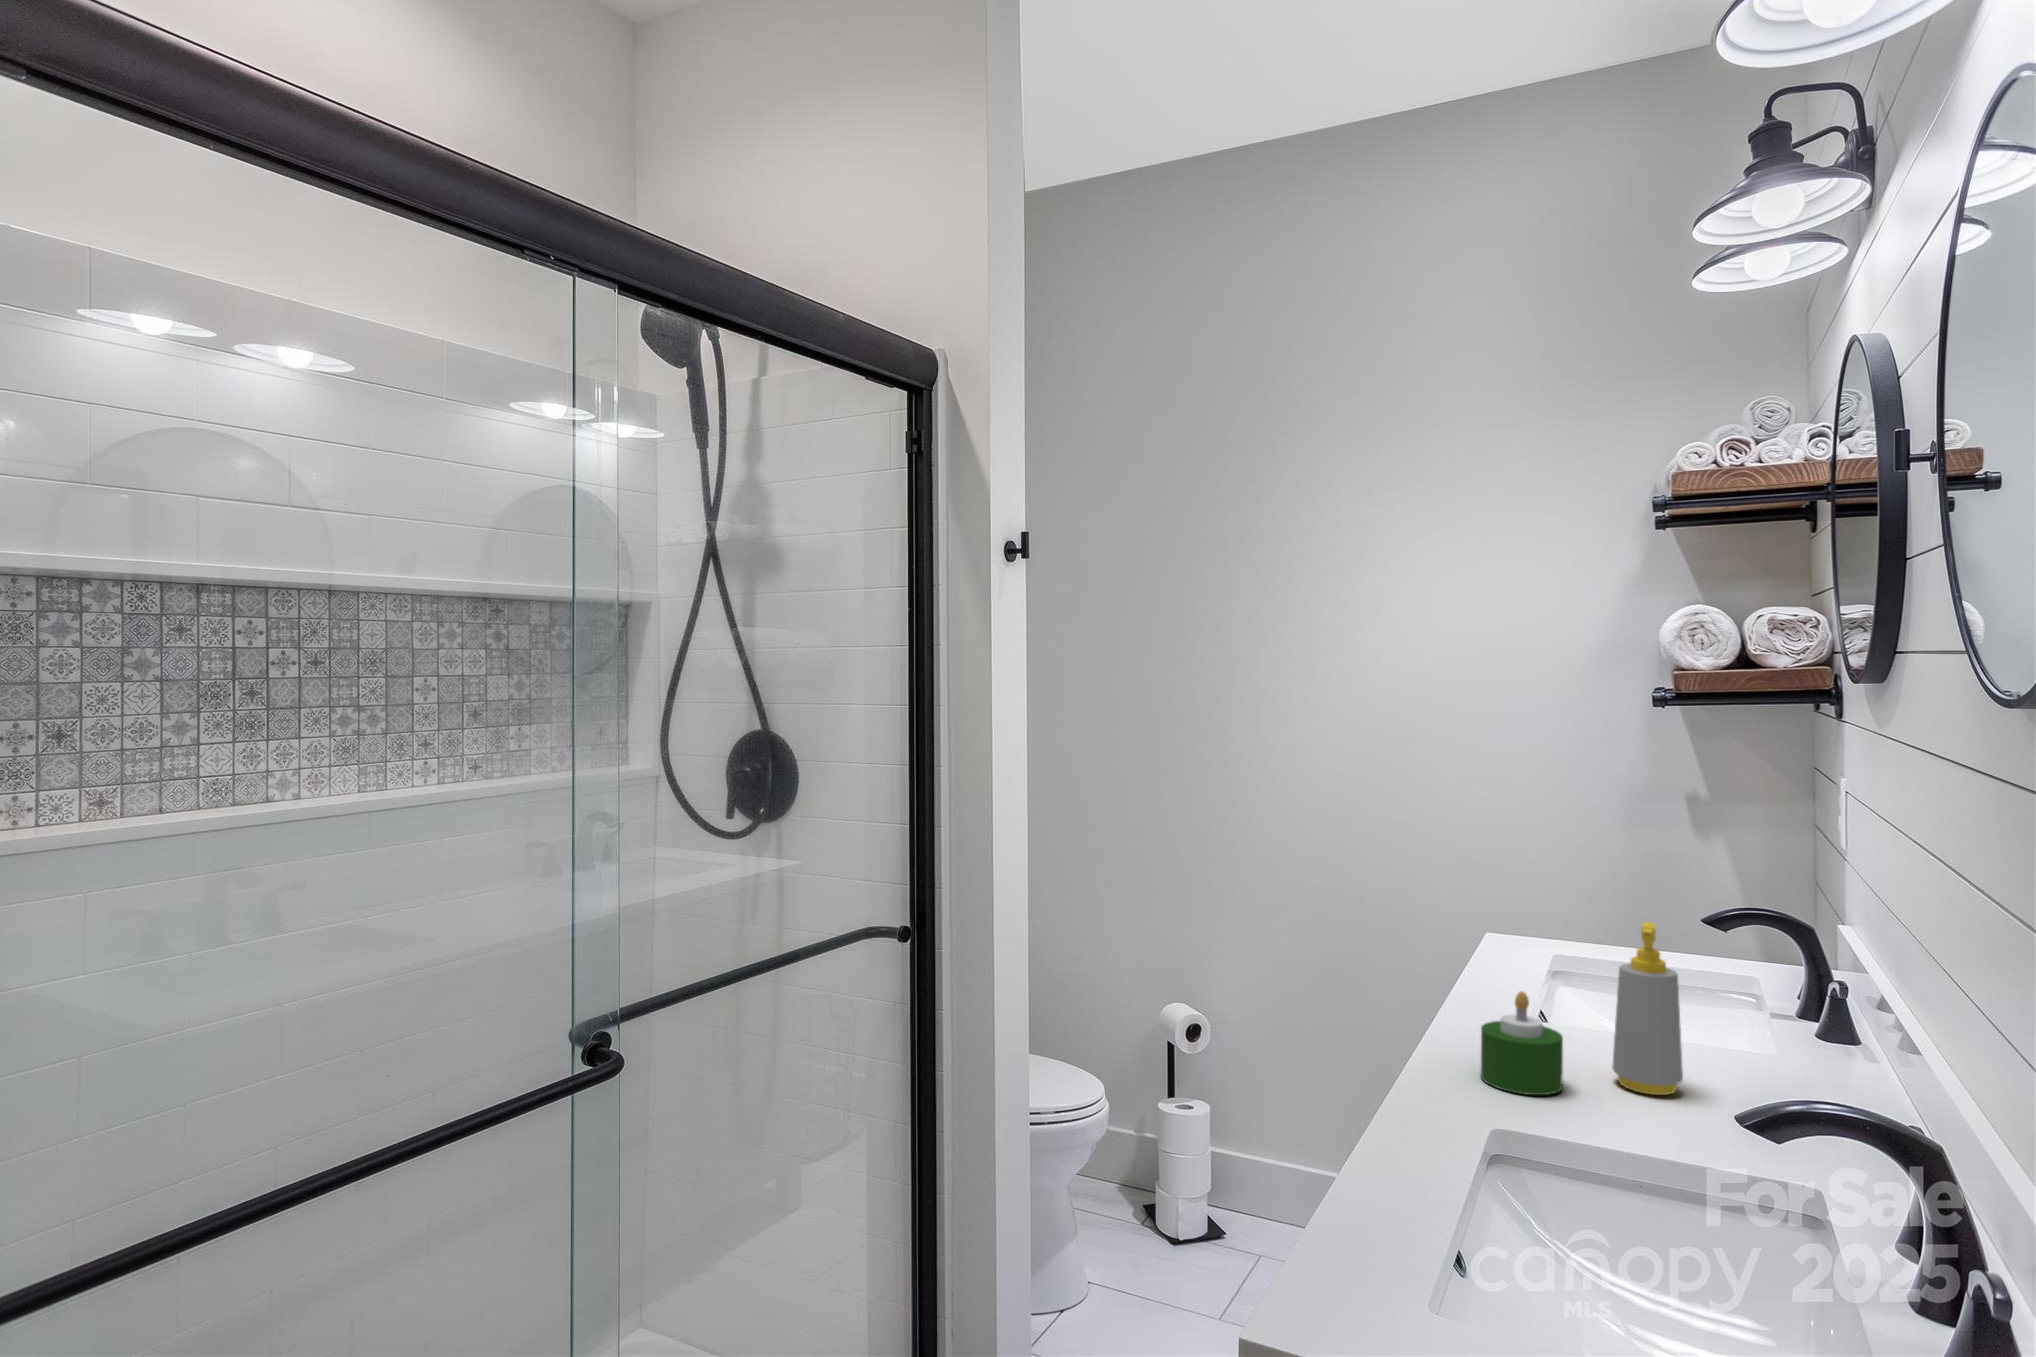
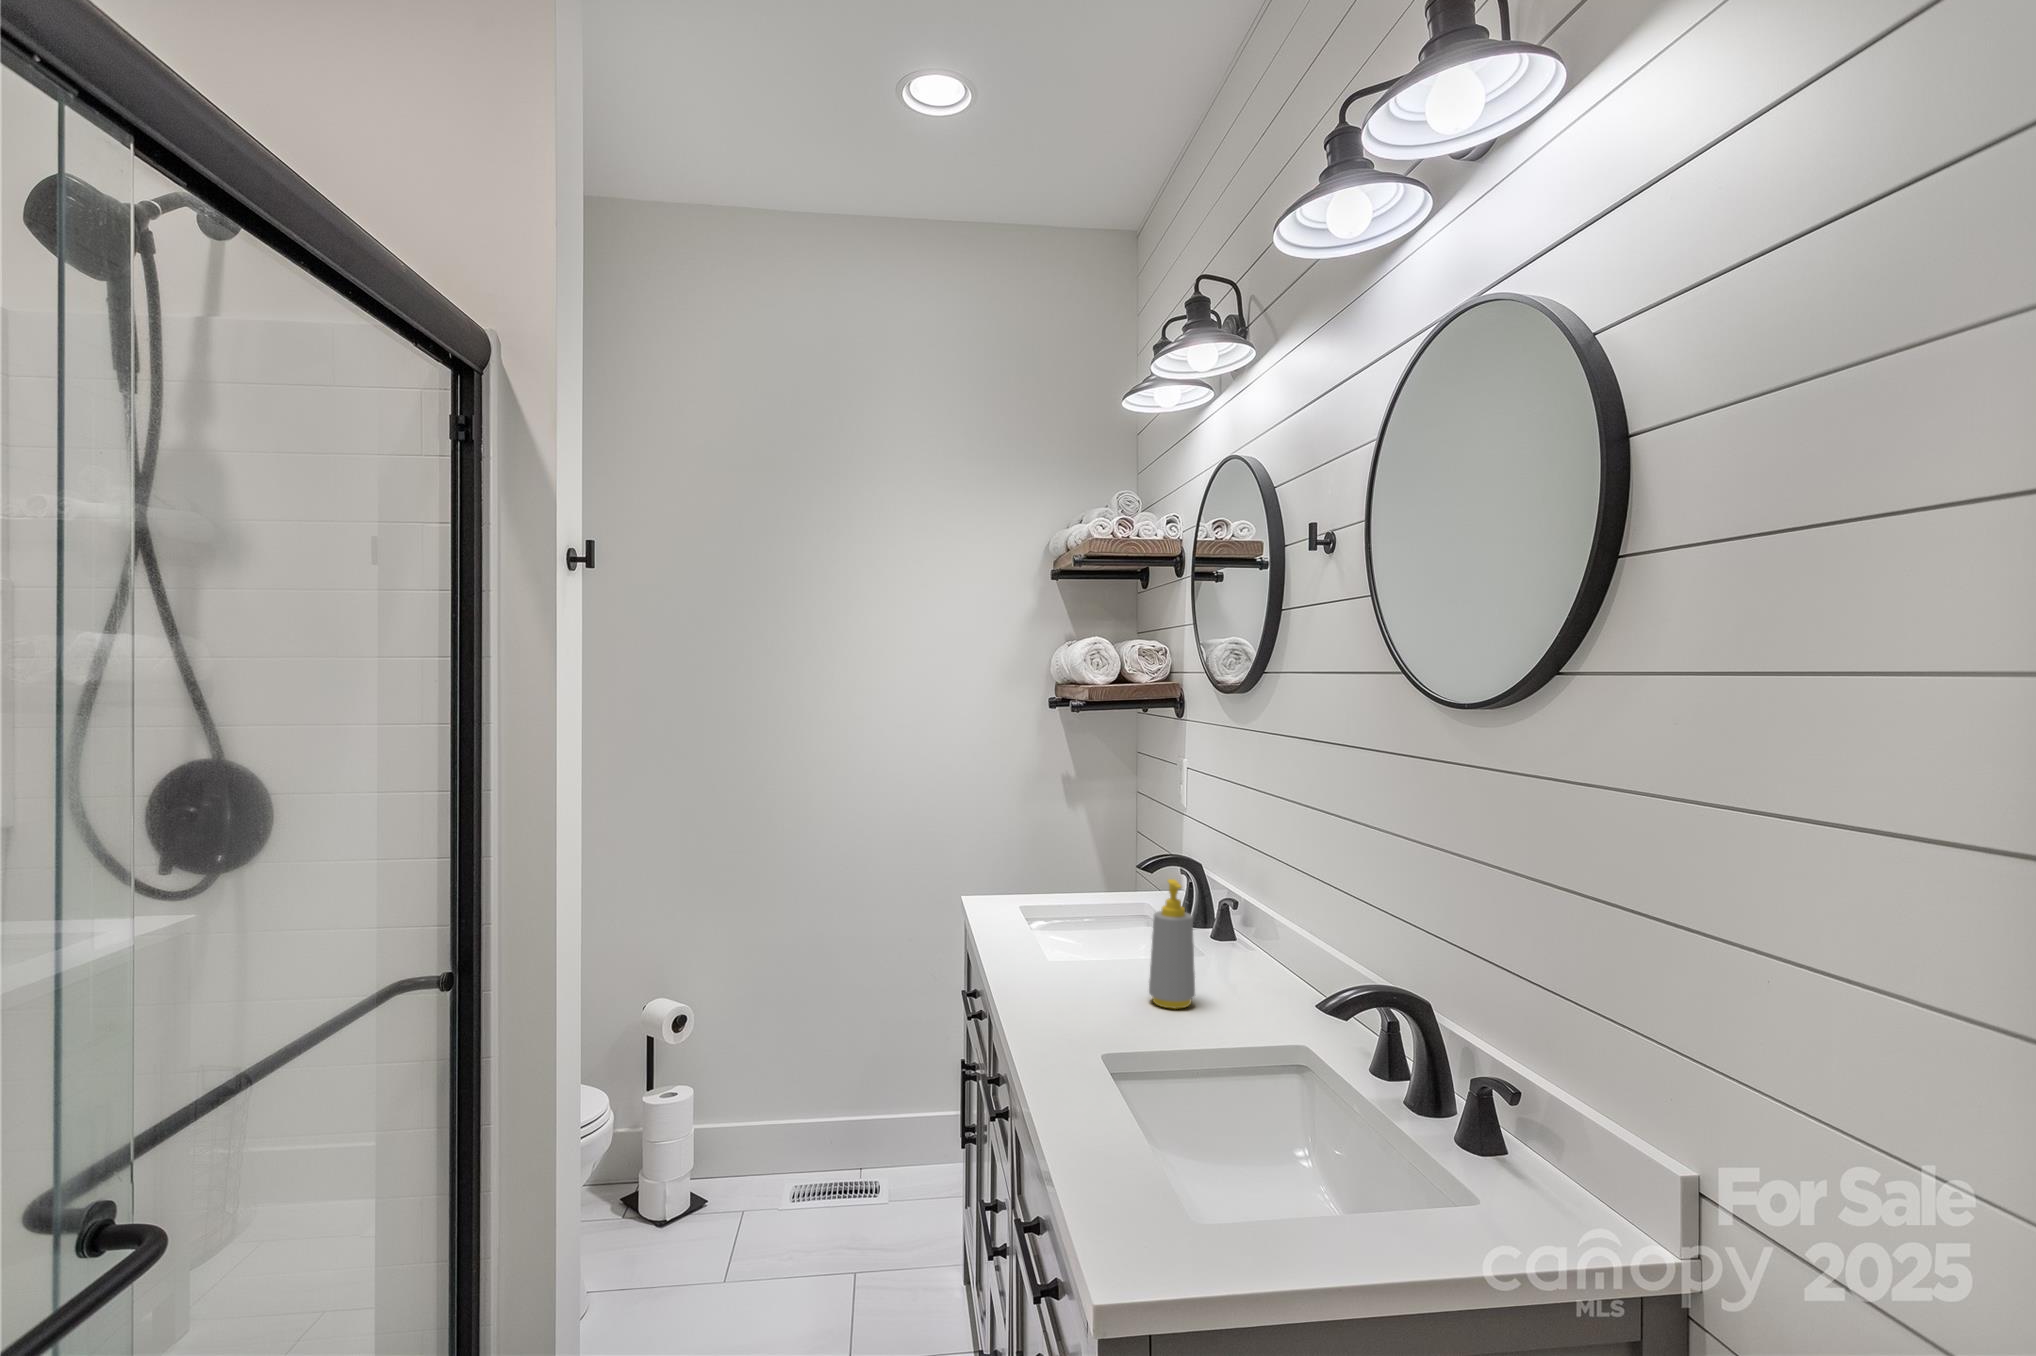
candle: present [1481,991,1563,1095] -> none [1071,946,1131,1028]

